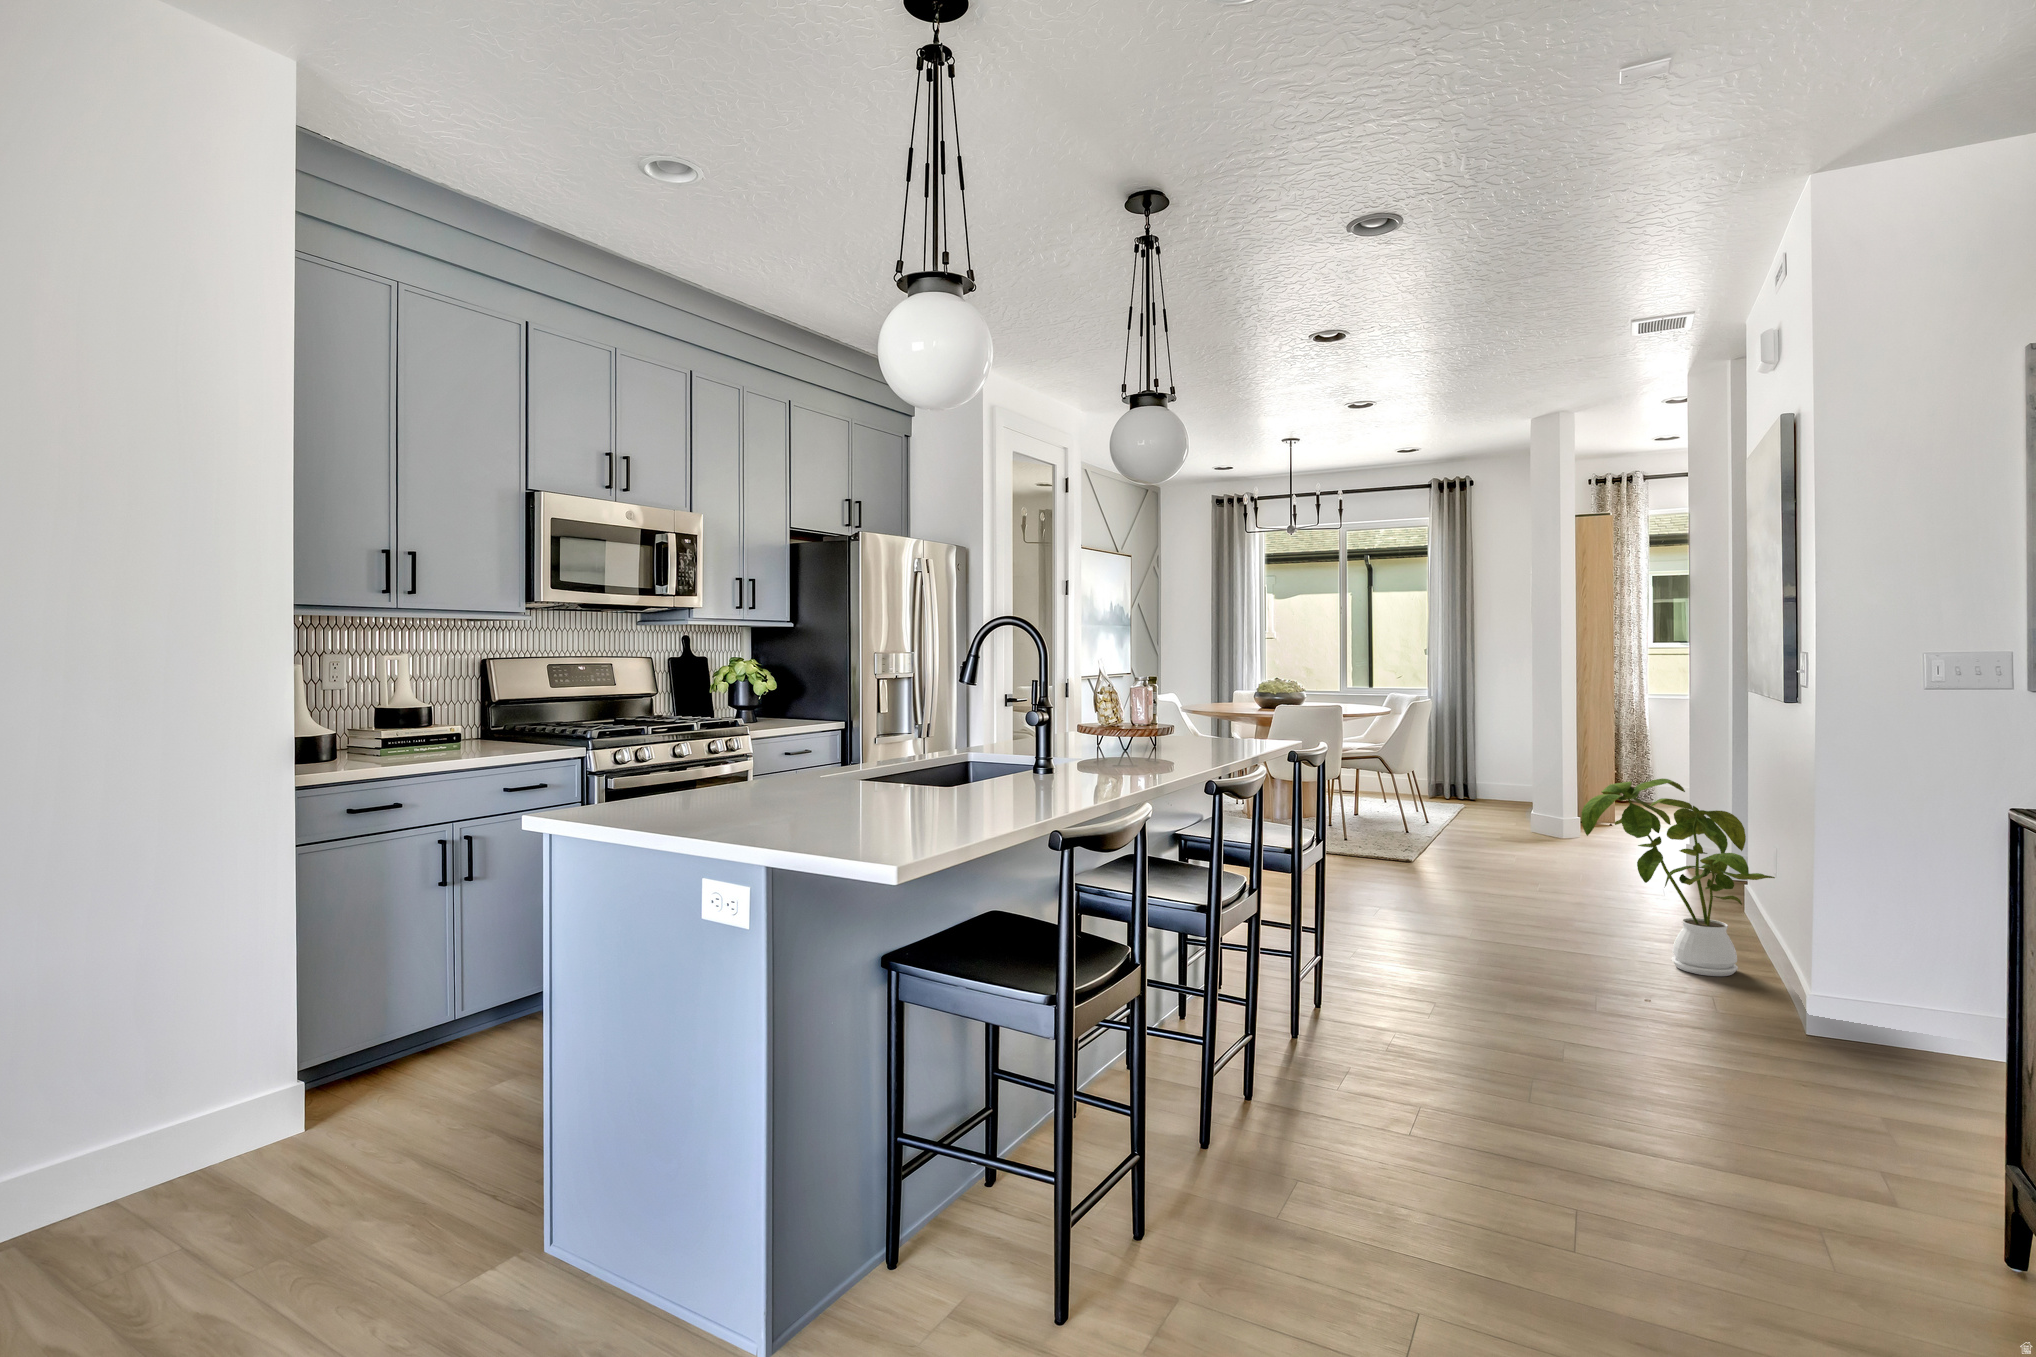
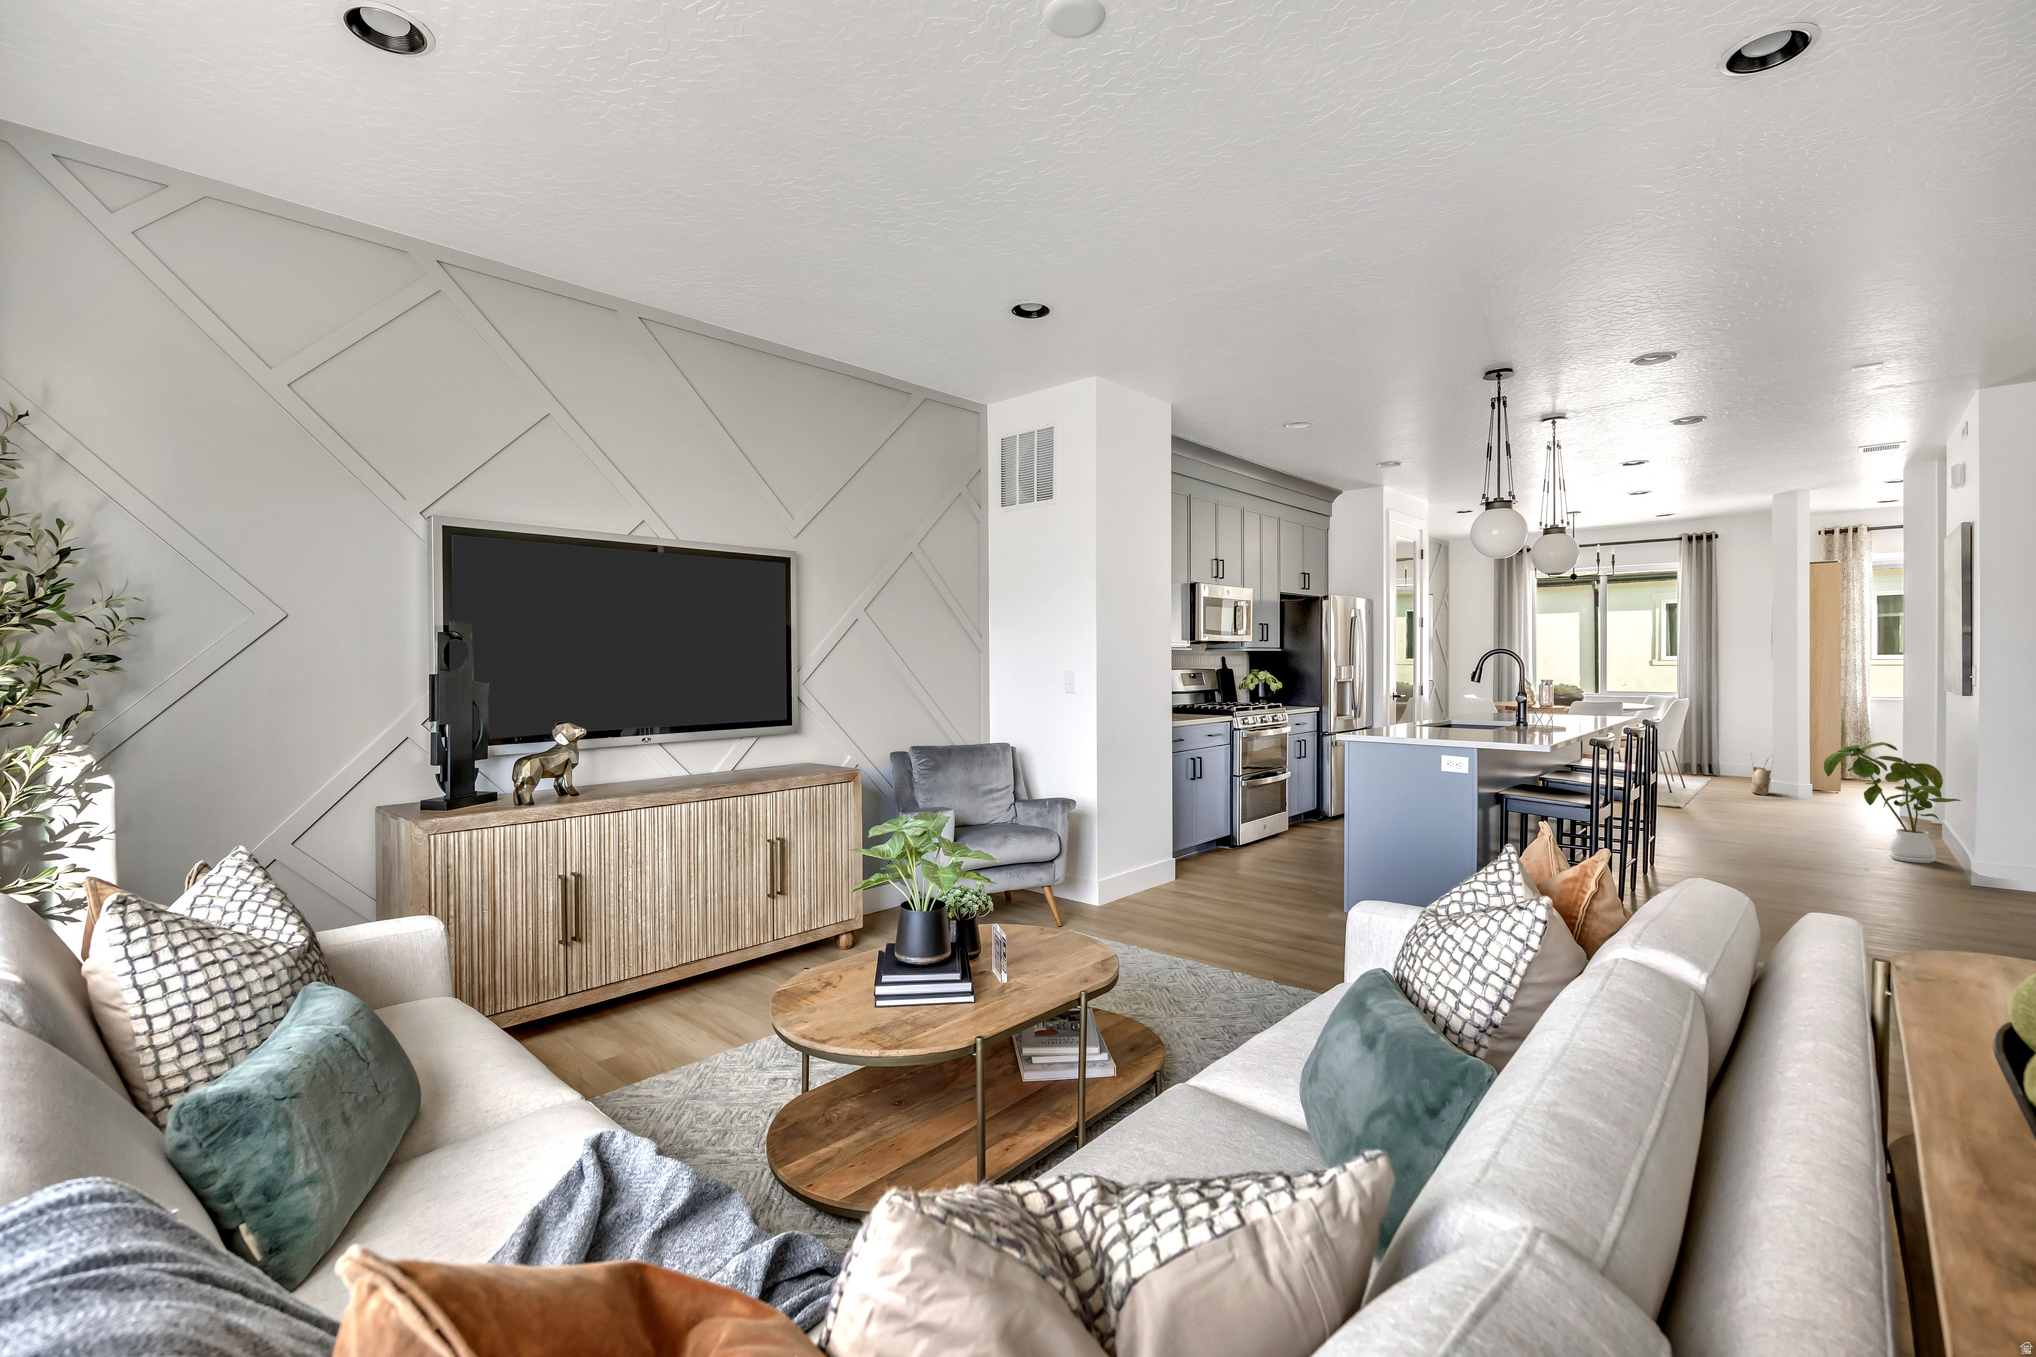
woven basket: none [1504,776,1532,834] -> present [1751,760,1771,795]

